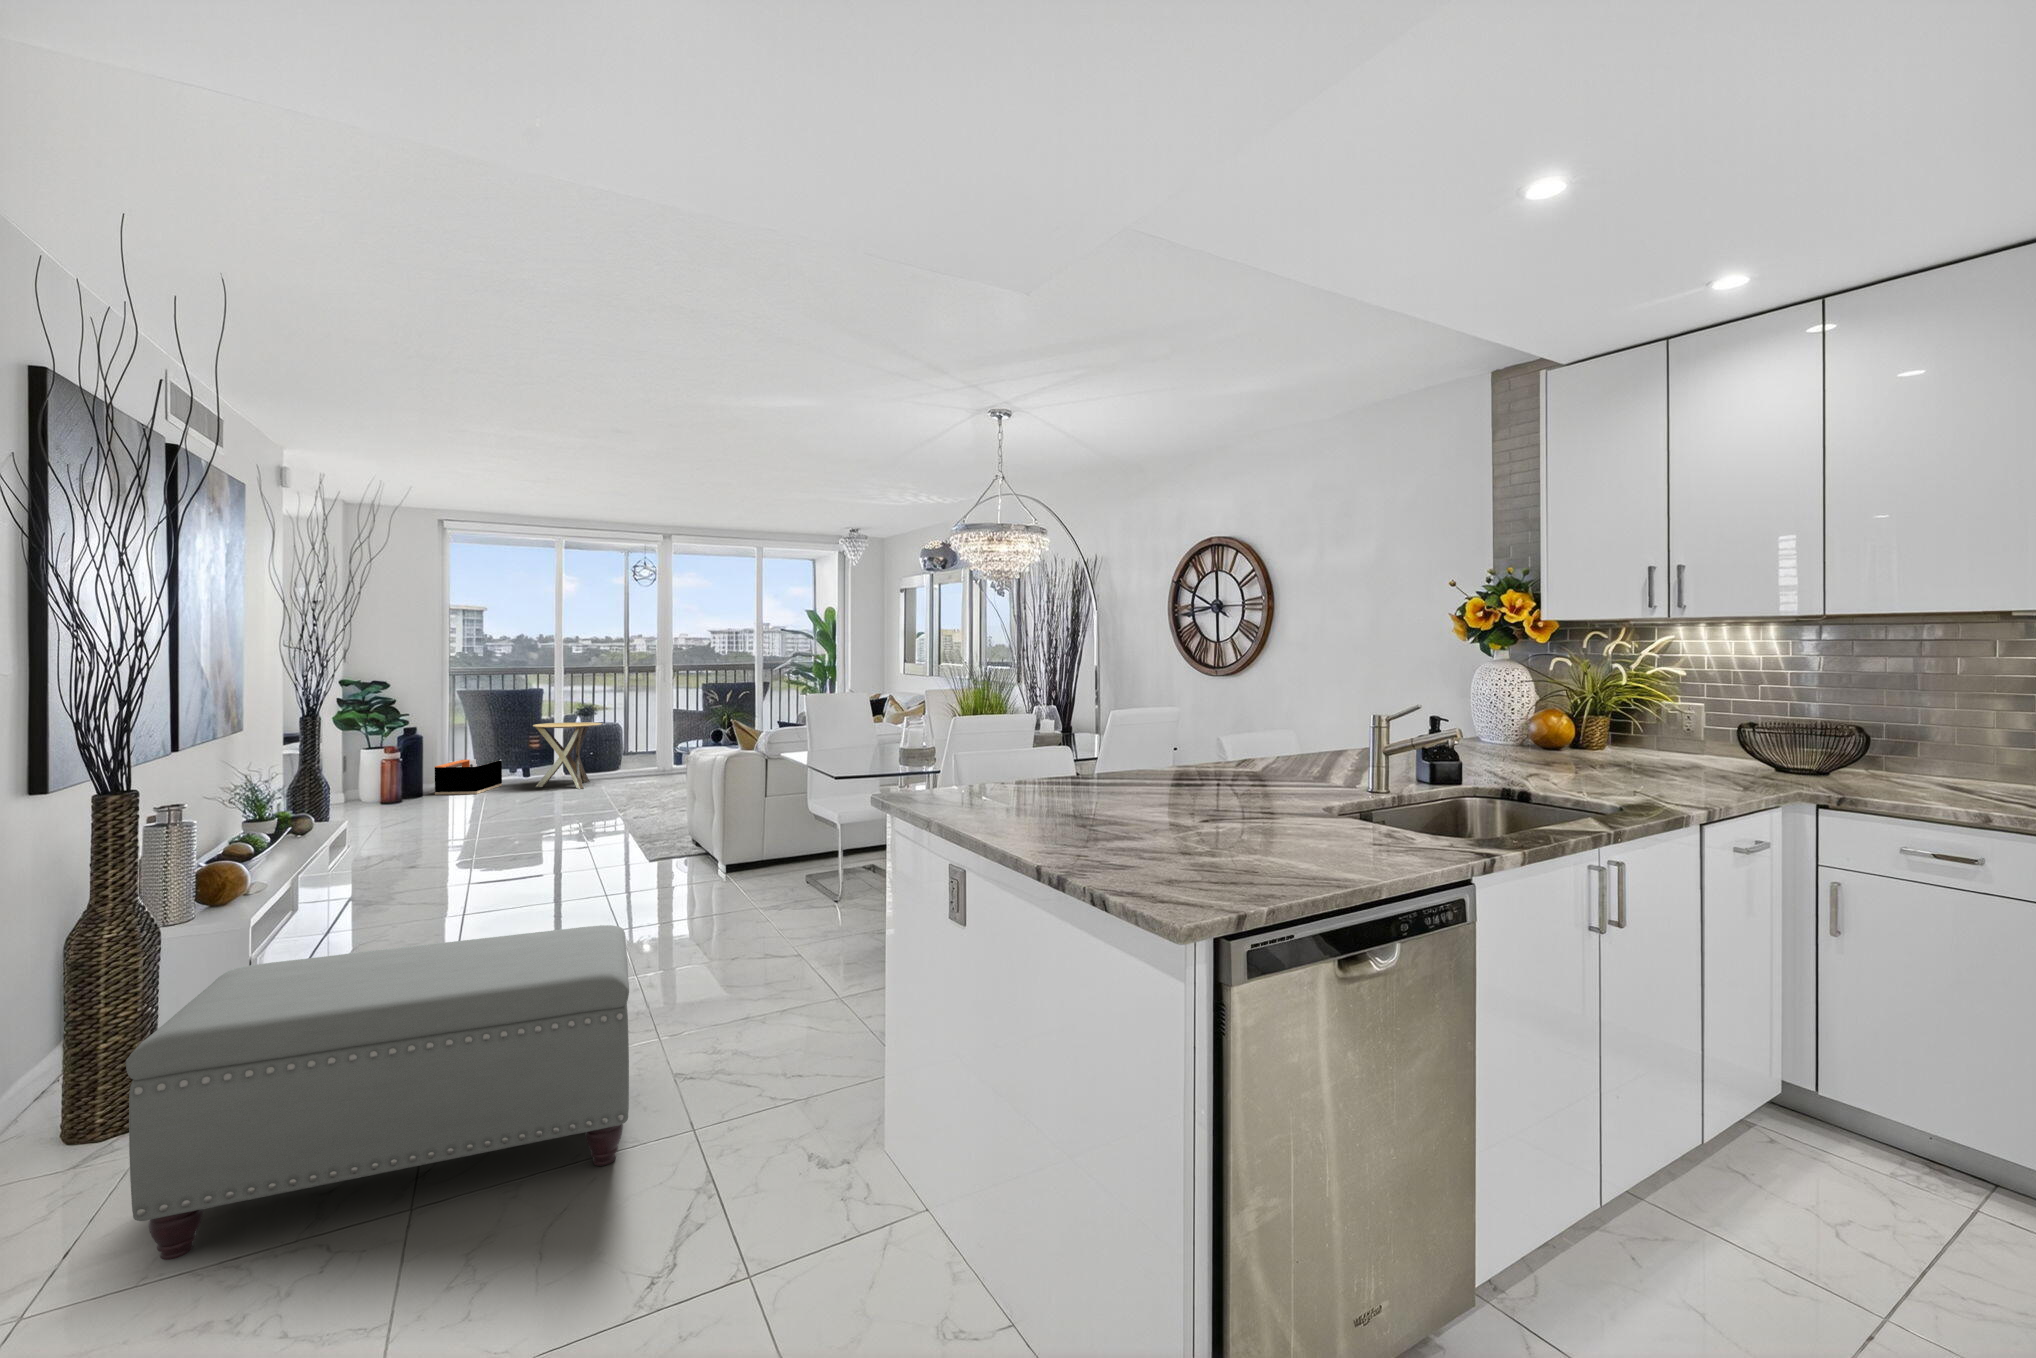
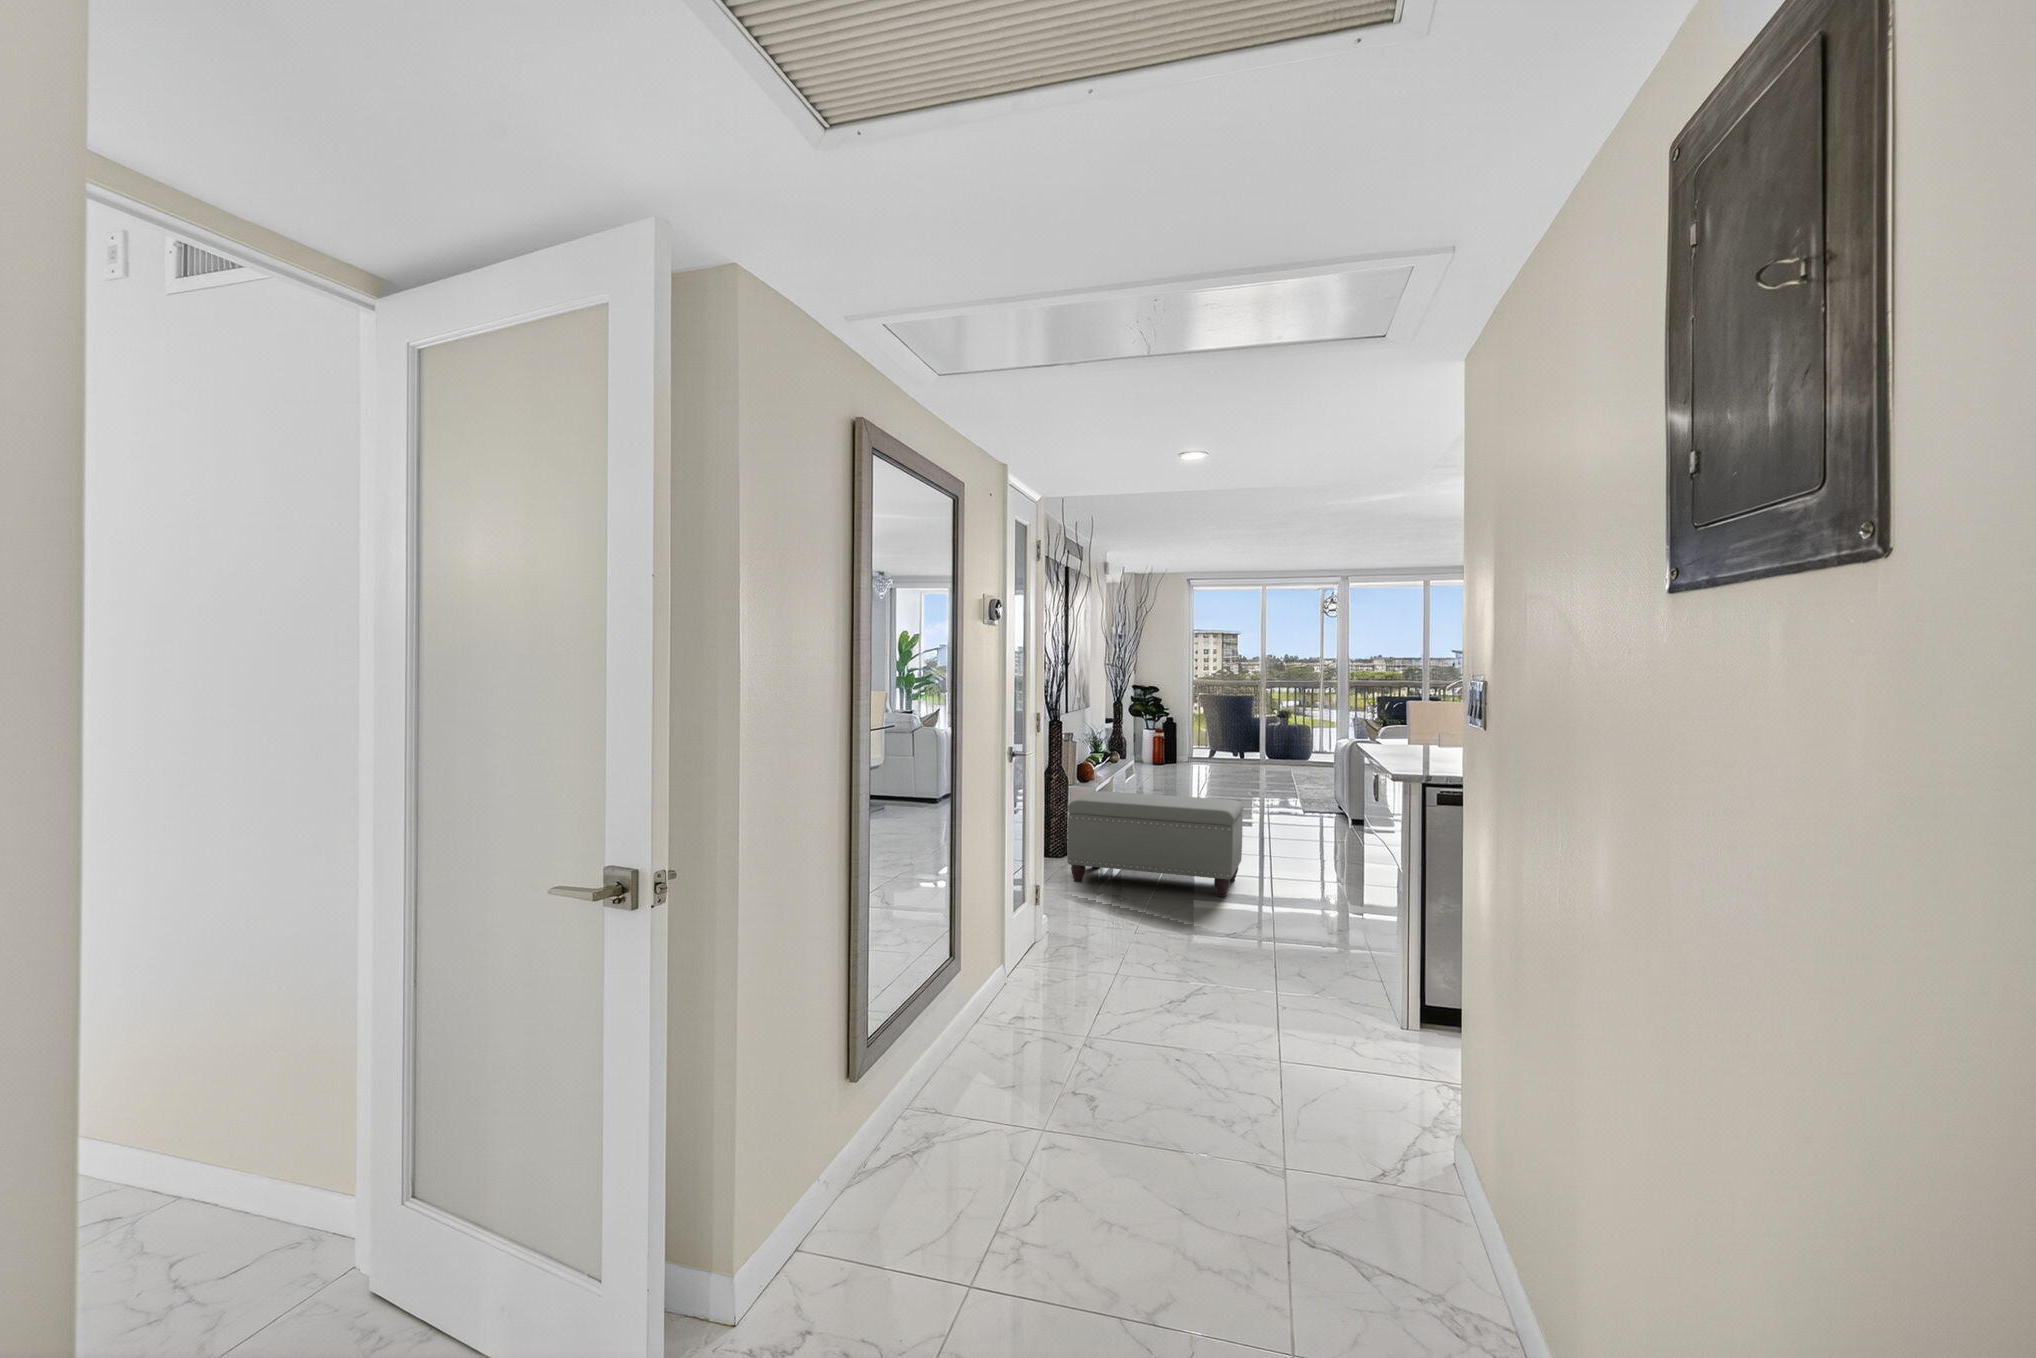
side table: present [533,722,603,789] -> none [1245,721,1294,770]
storage bin: present [435,759,502,795] -> none [1183,743,1225,766]

